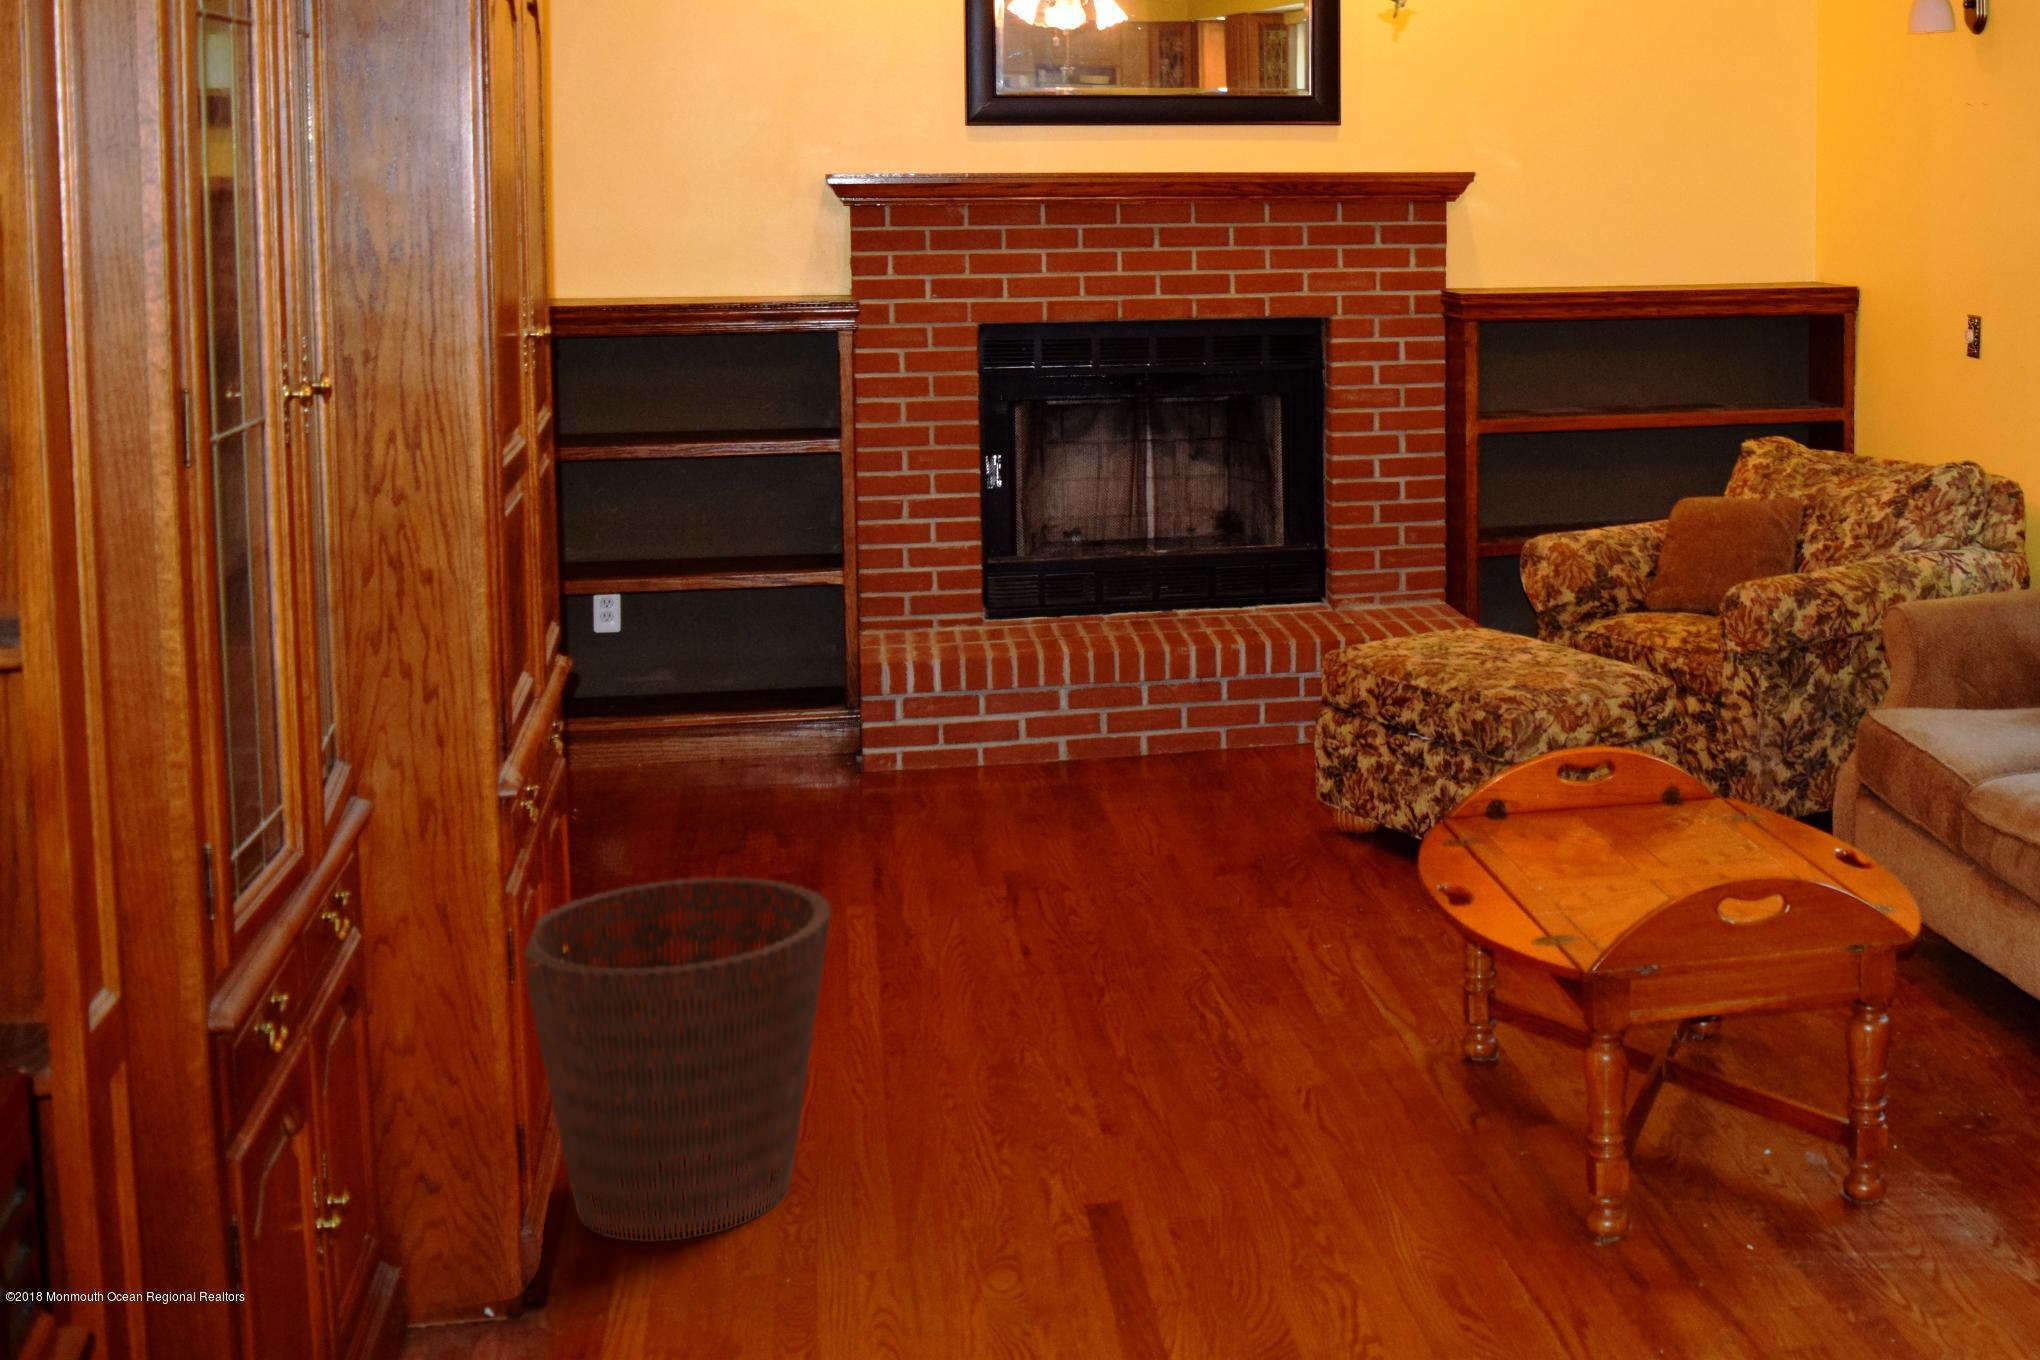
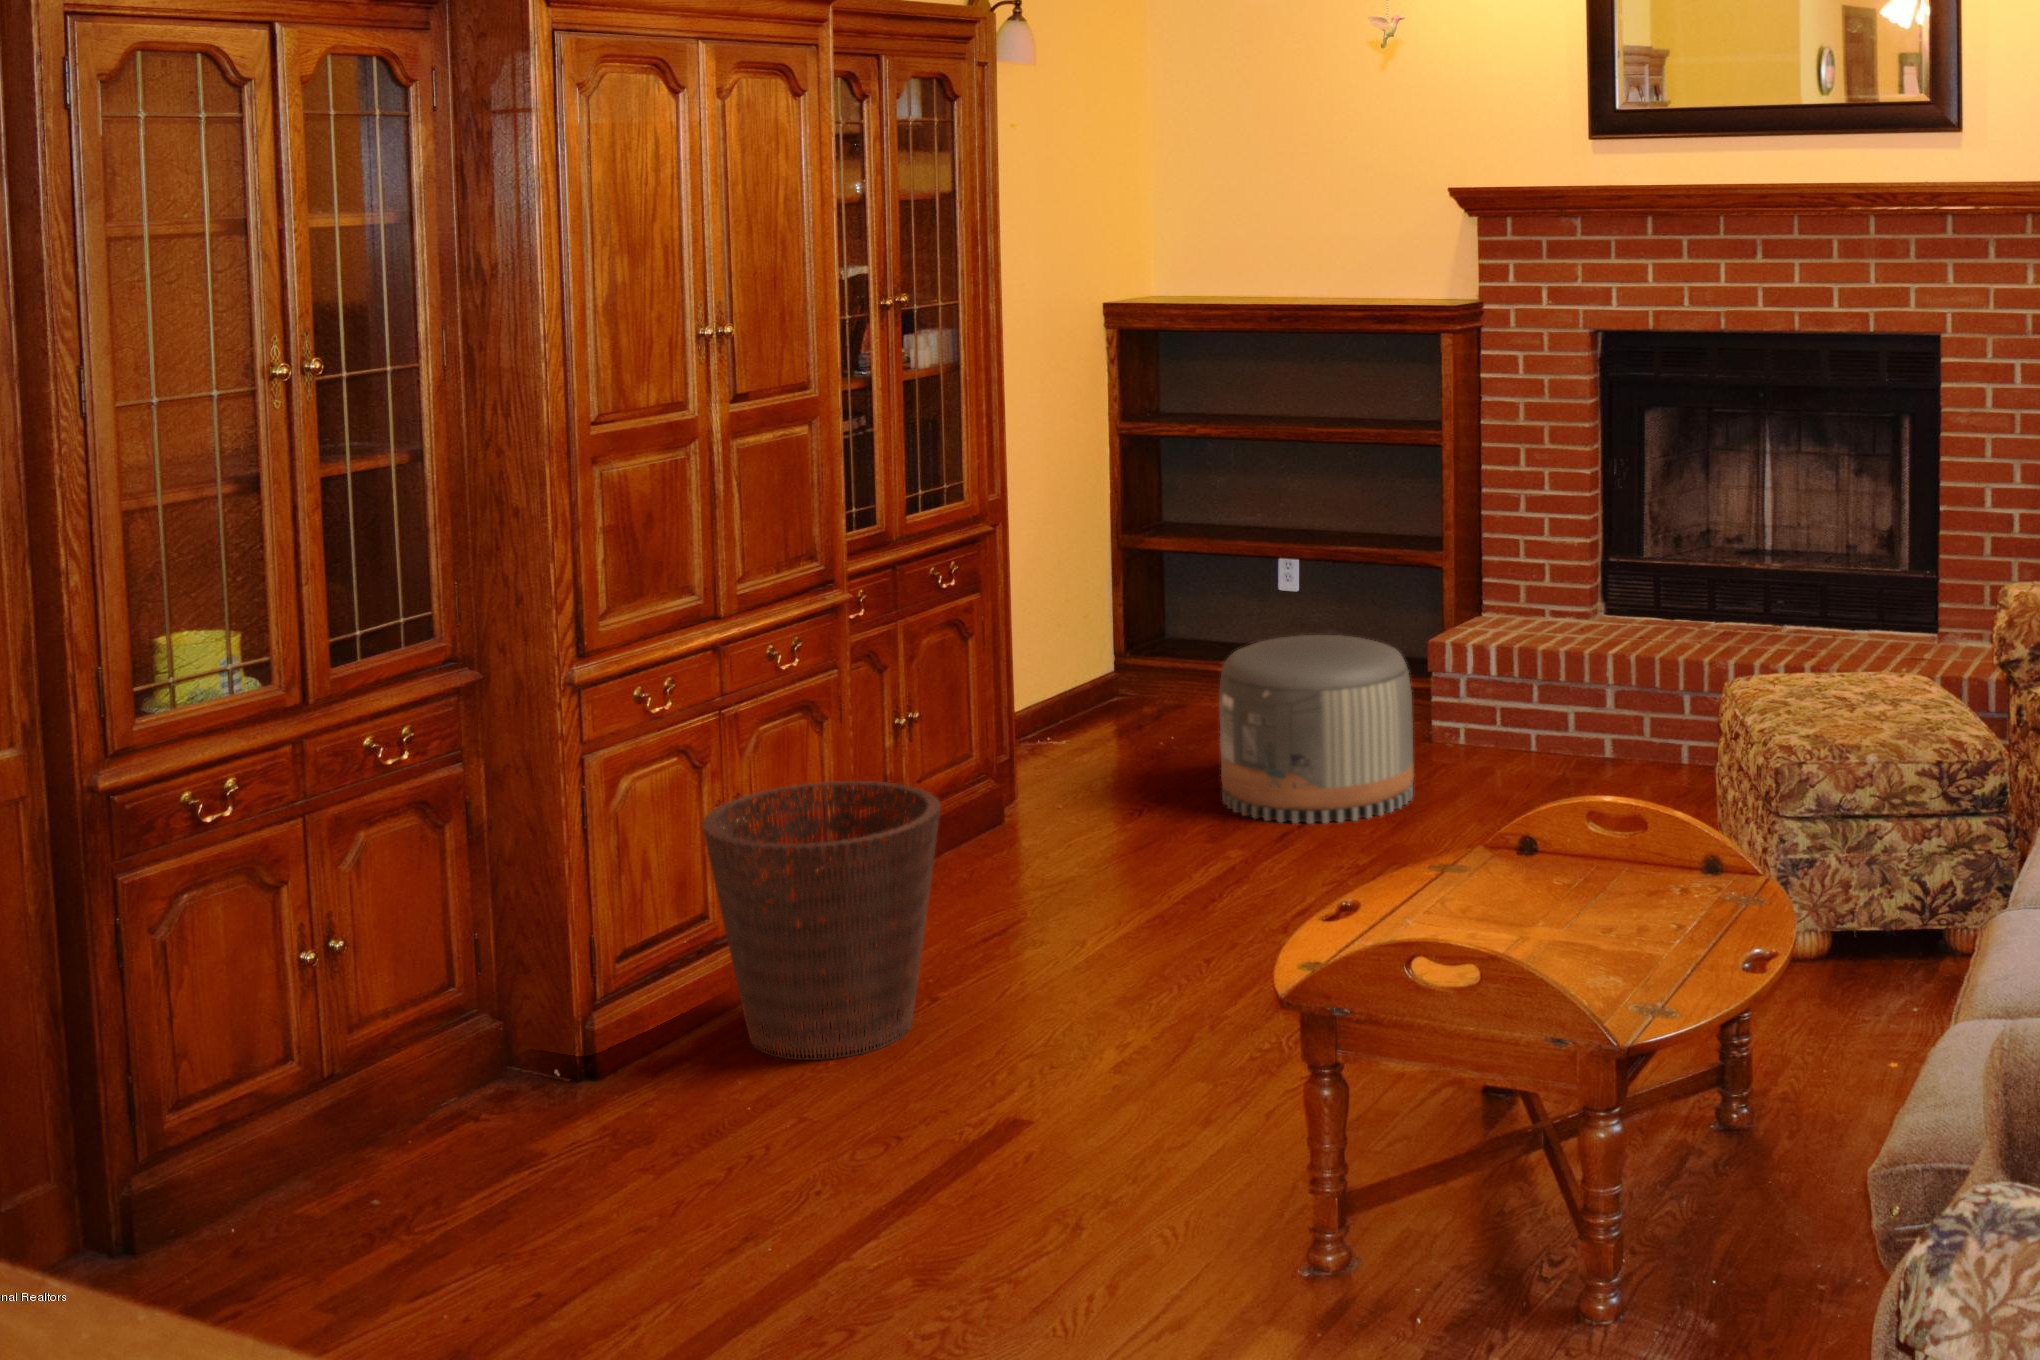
pouf: none [710,667,939,883] -> present [1219,635,1414,824]

